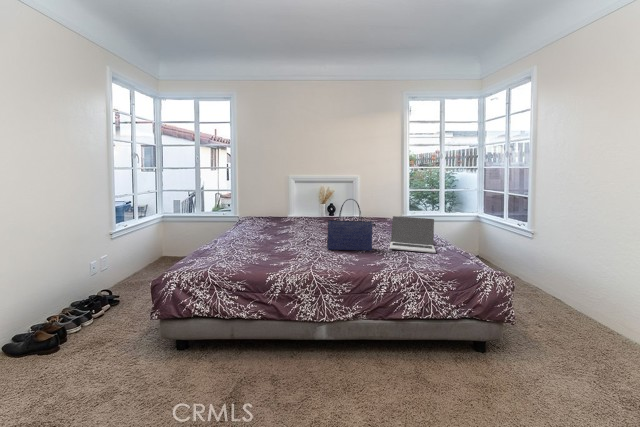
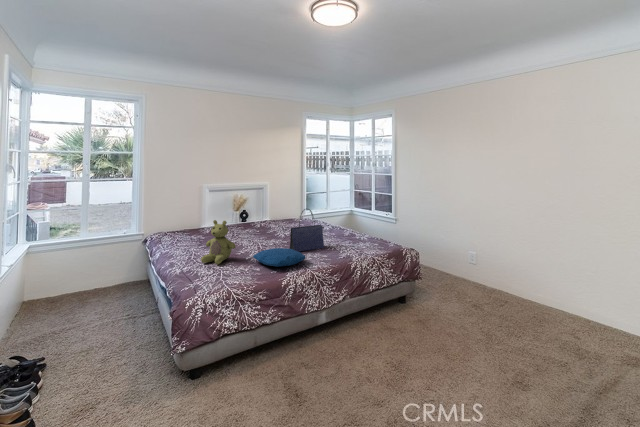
stuffed bear: none [228,202,262,247] -> present [201,220,236,264]
laptop: present [390,216,436,253] -> none [325,217,366,244]
pillow: none [269,240,322,260] -> present [253,248,305,267]

